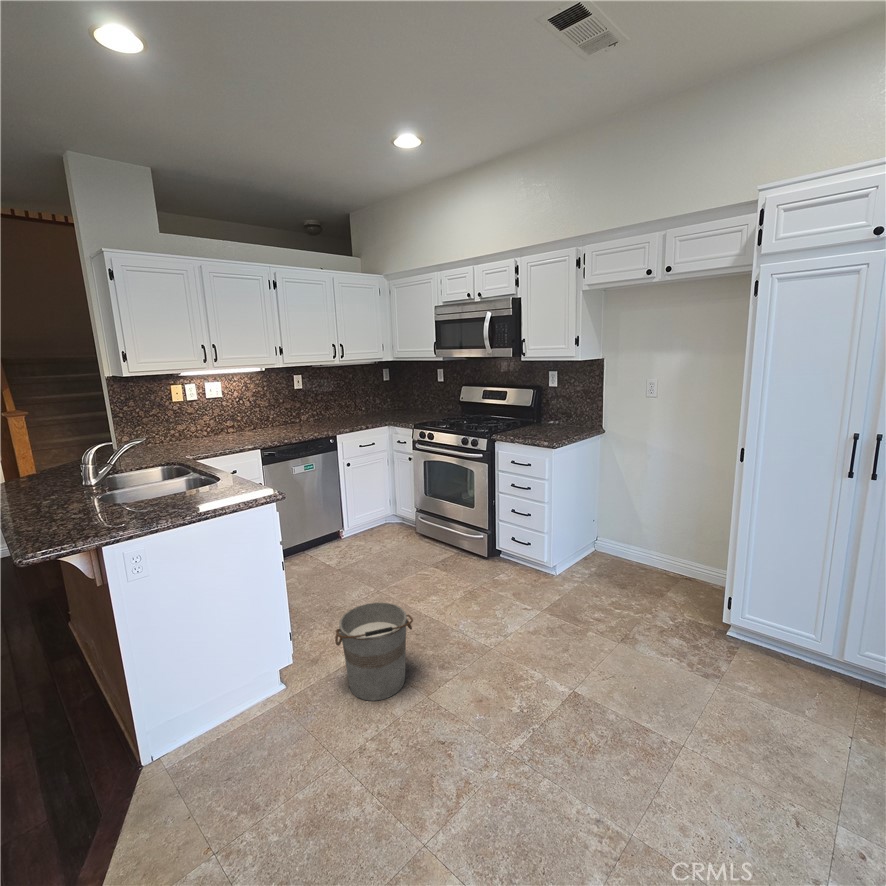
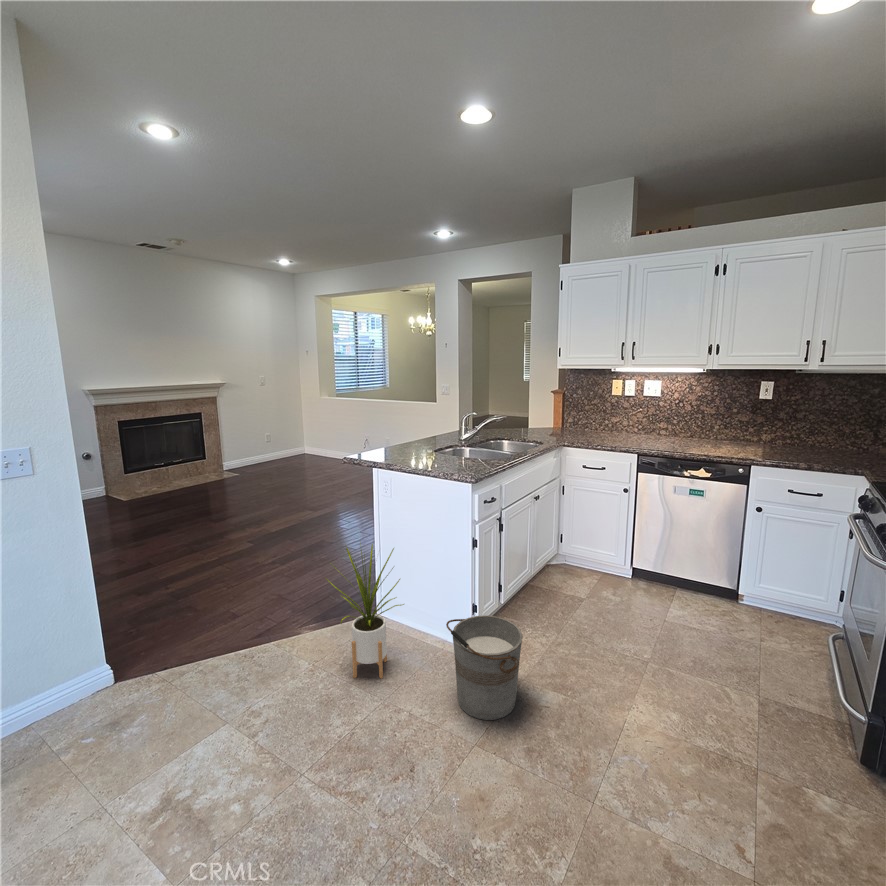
house plant: none [201,604,314,796] -> present [326,544,404,678]

